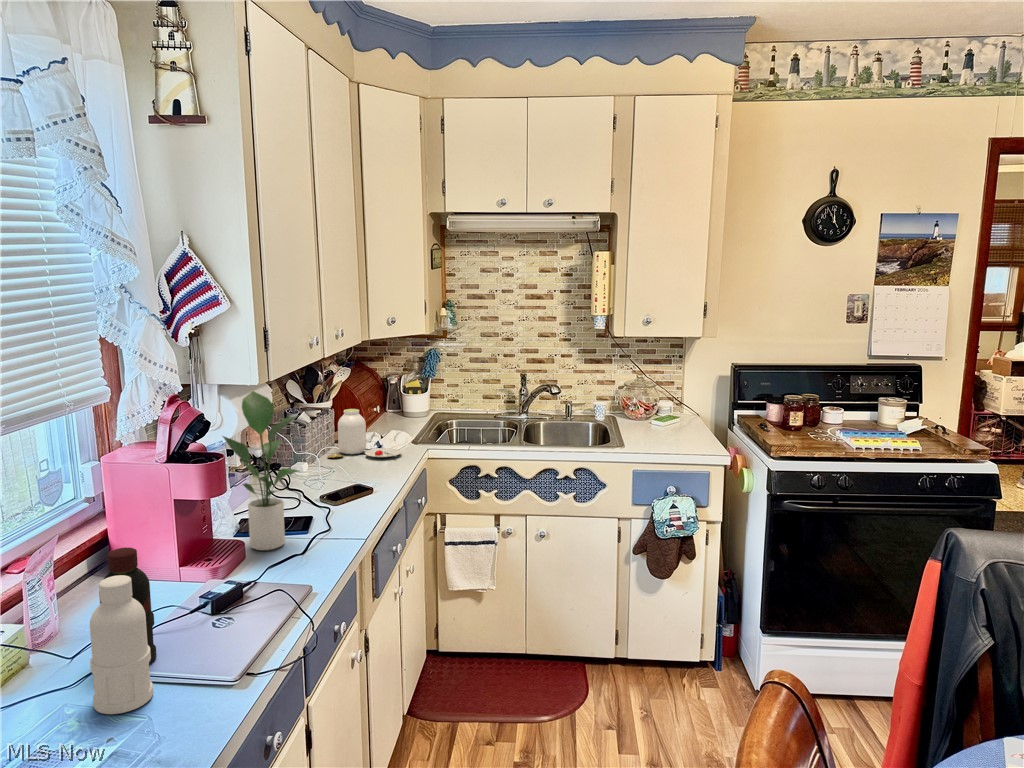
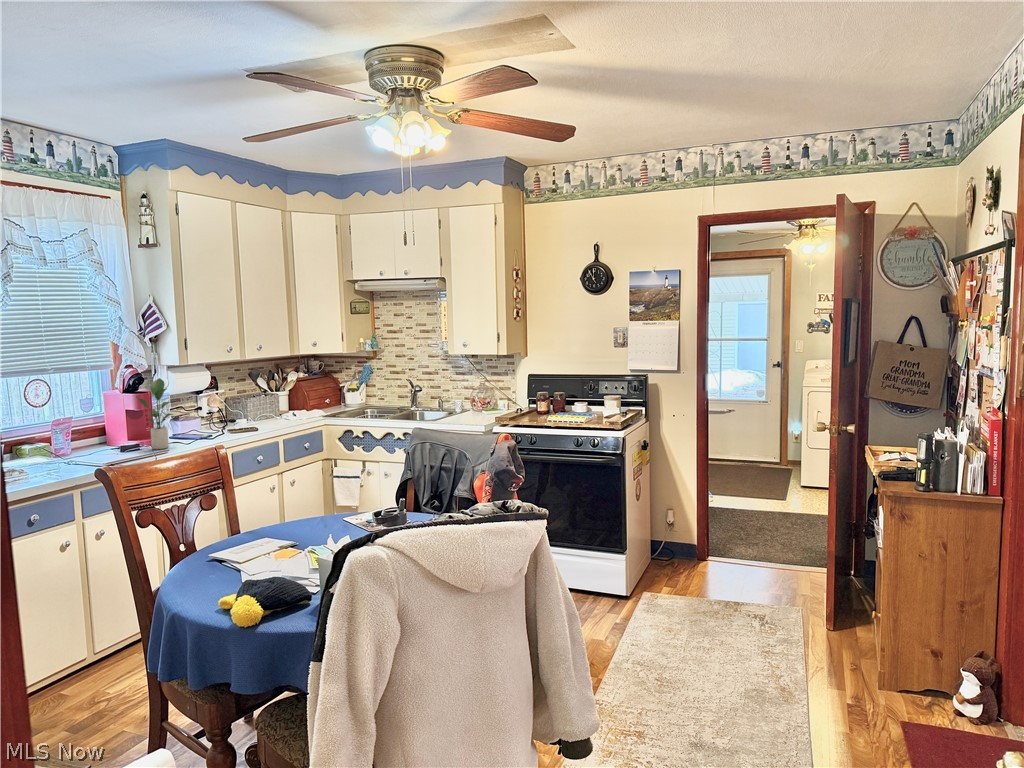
jar: present [327,409,401,458] -> none [255,397,294,424]
bottle: present [90,547,157,714] -> none [31,427,69,478]

